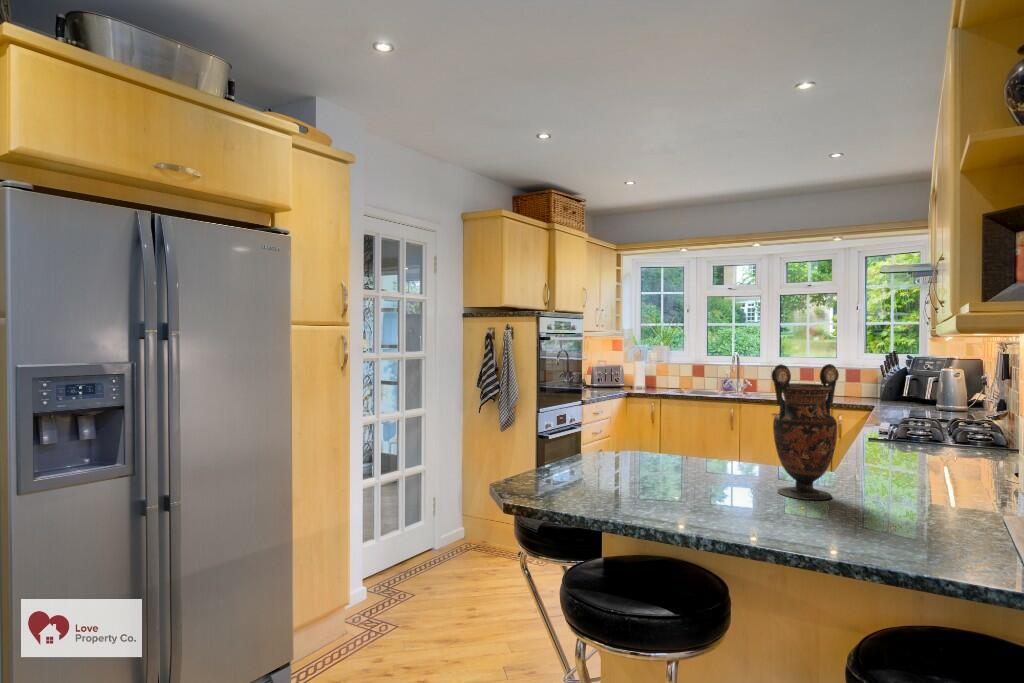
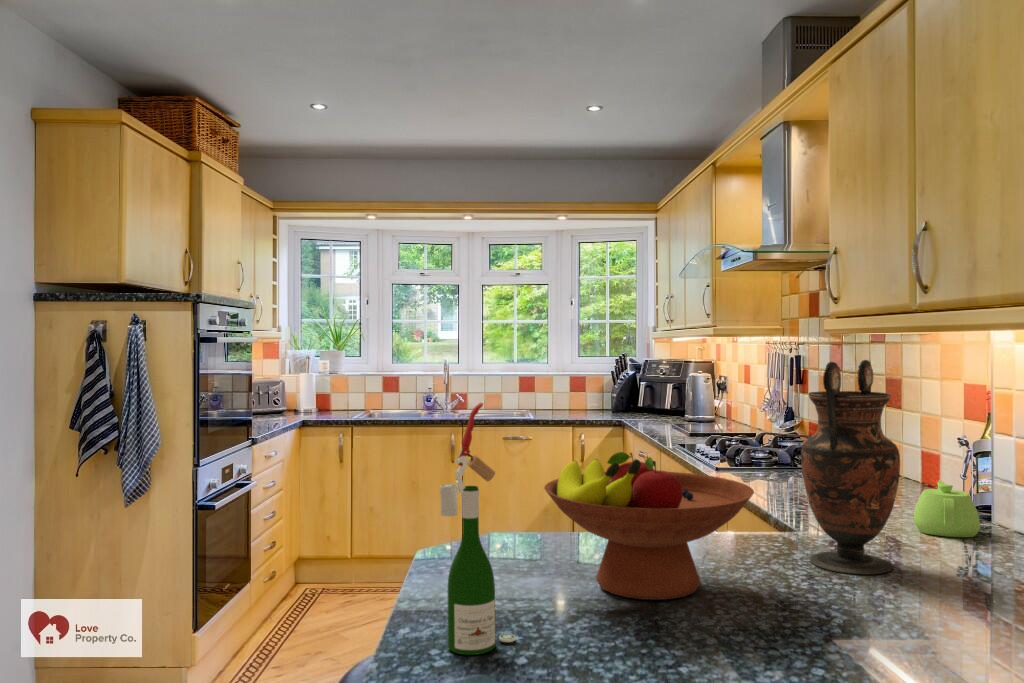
wine bottle: none [519,377,551,489] -> present [440,403,515,655]
fruit bowl: none [597,409,712,489] -> present [544,452,754,600]
teapot: none [911,457,965,498] -> present [914,480,980,537]

